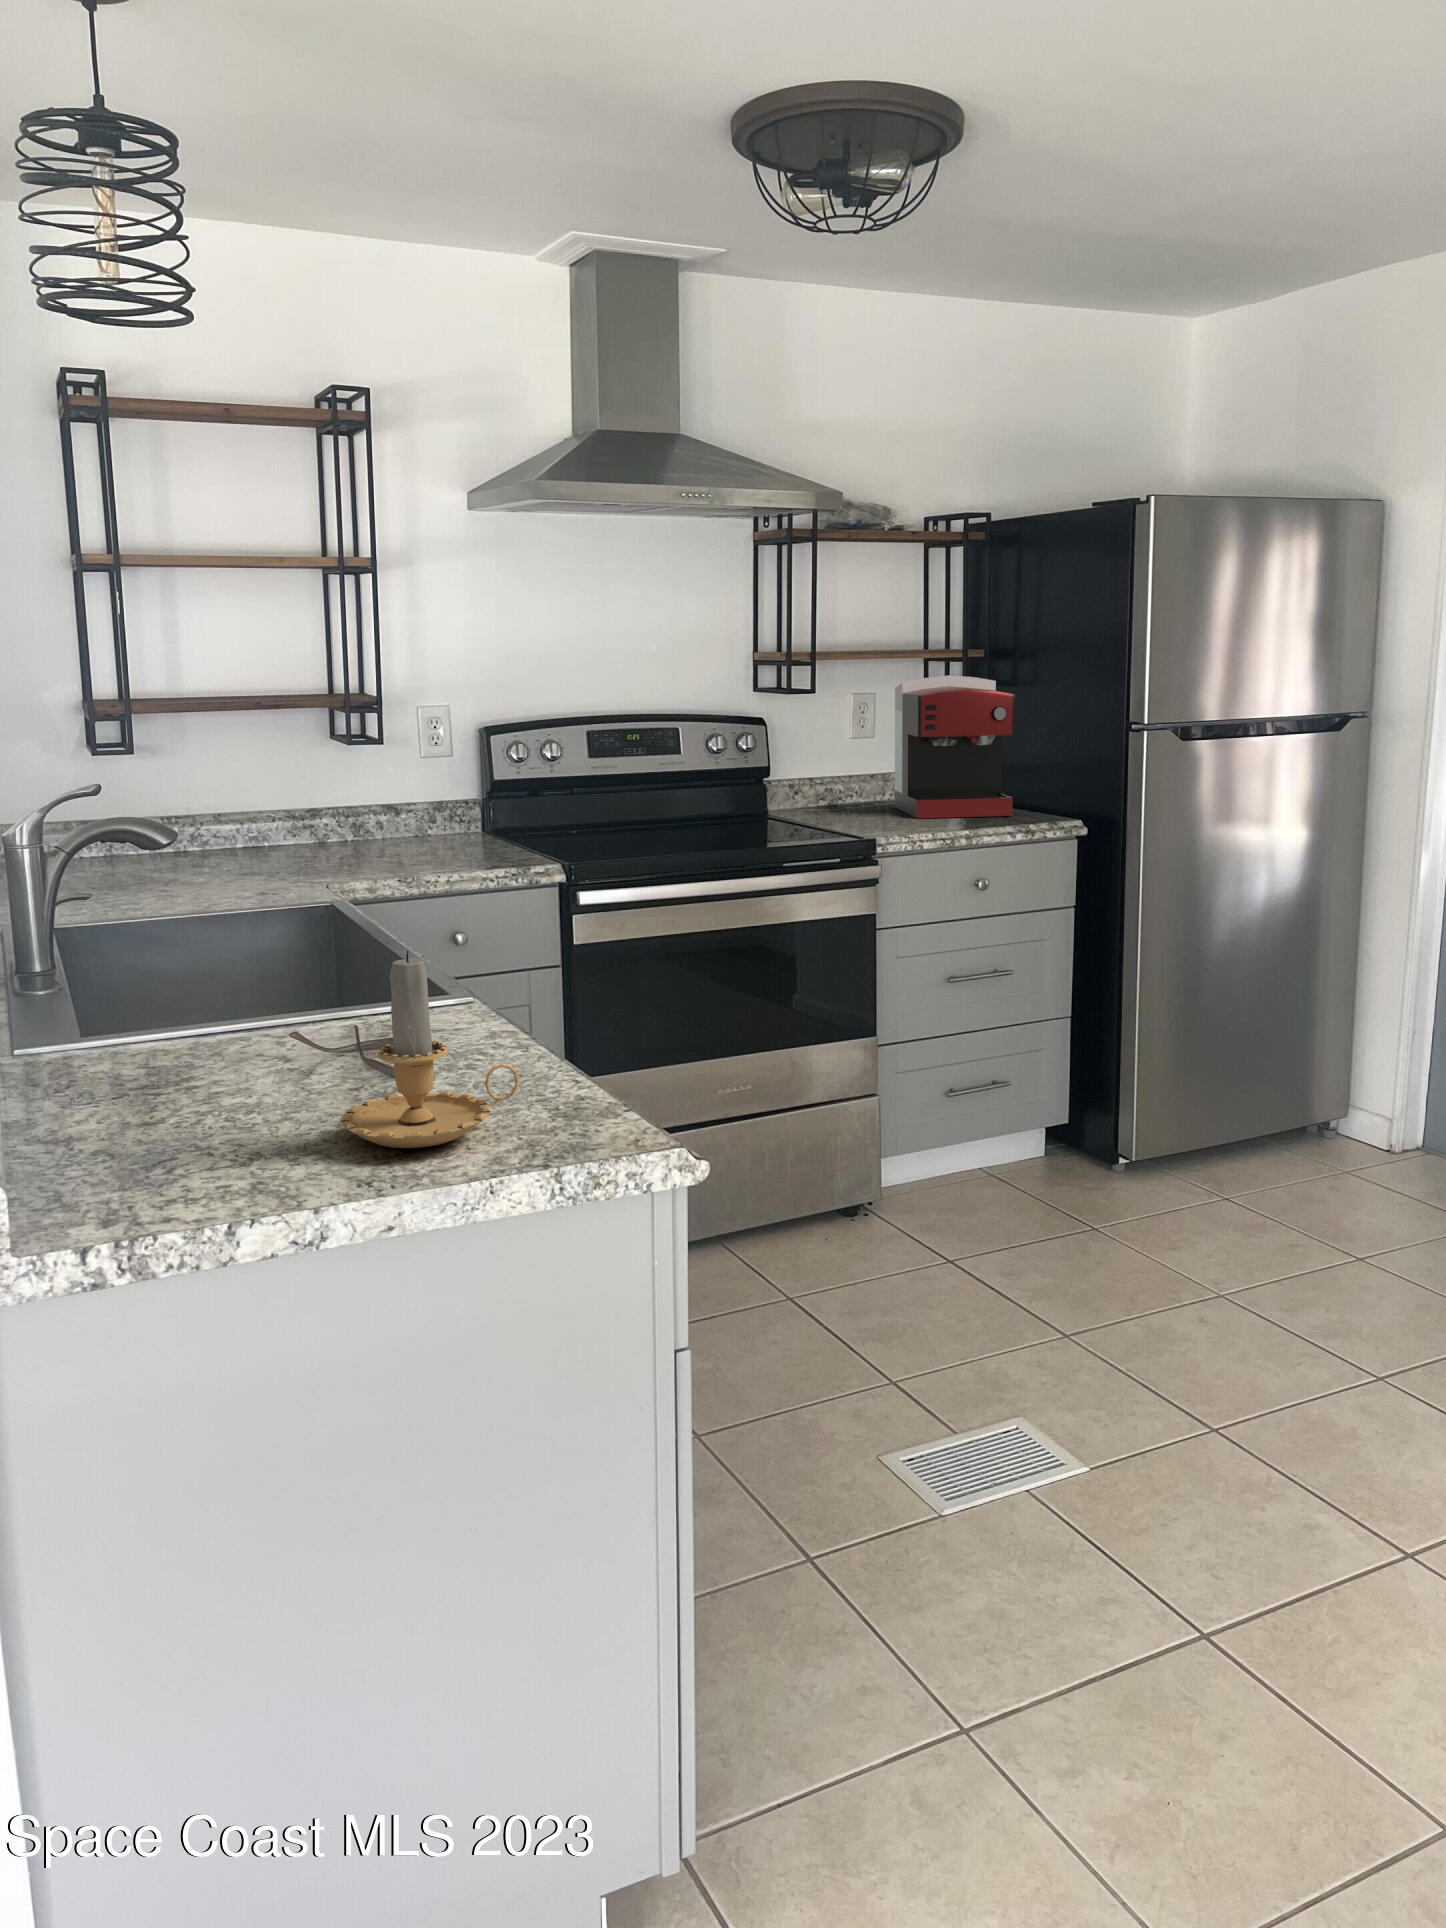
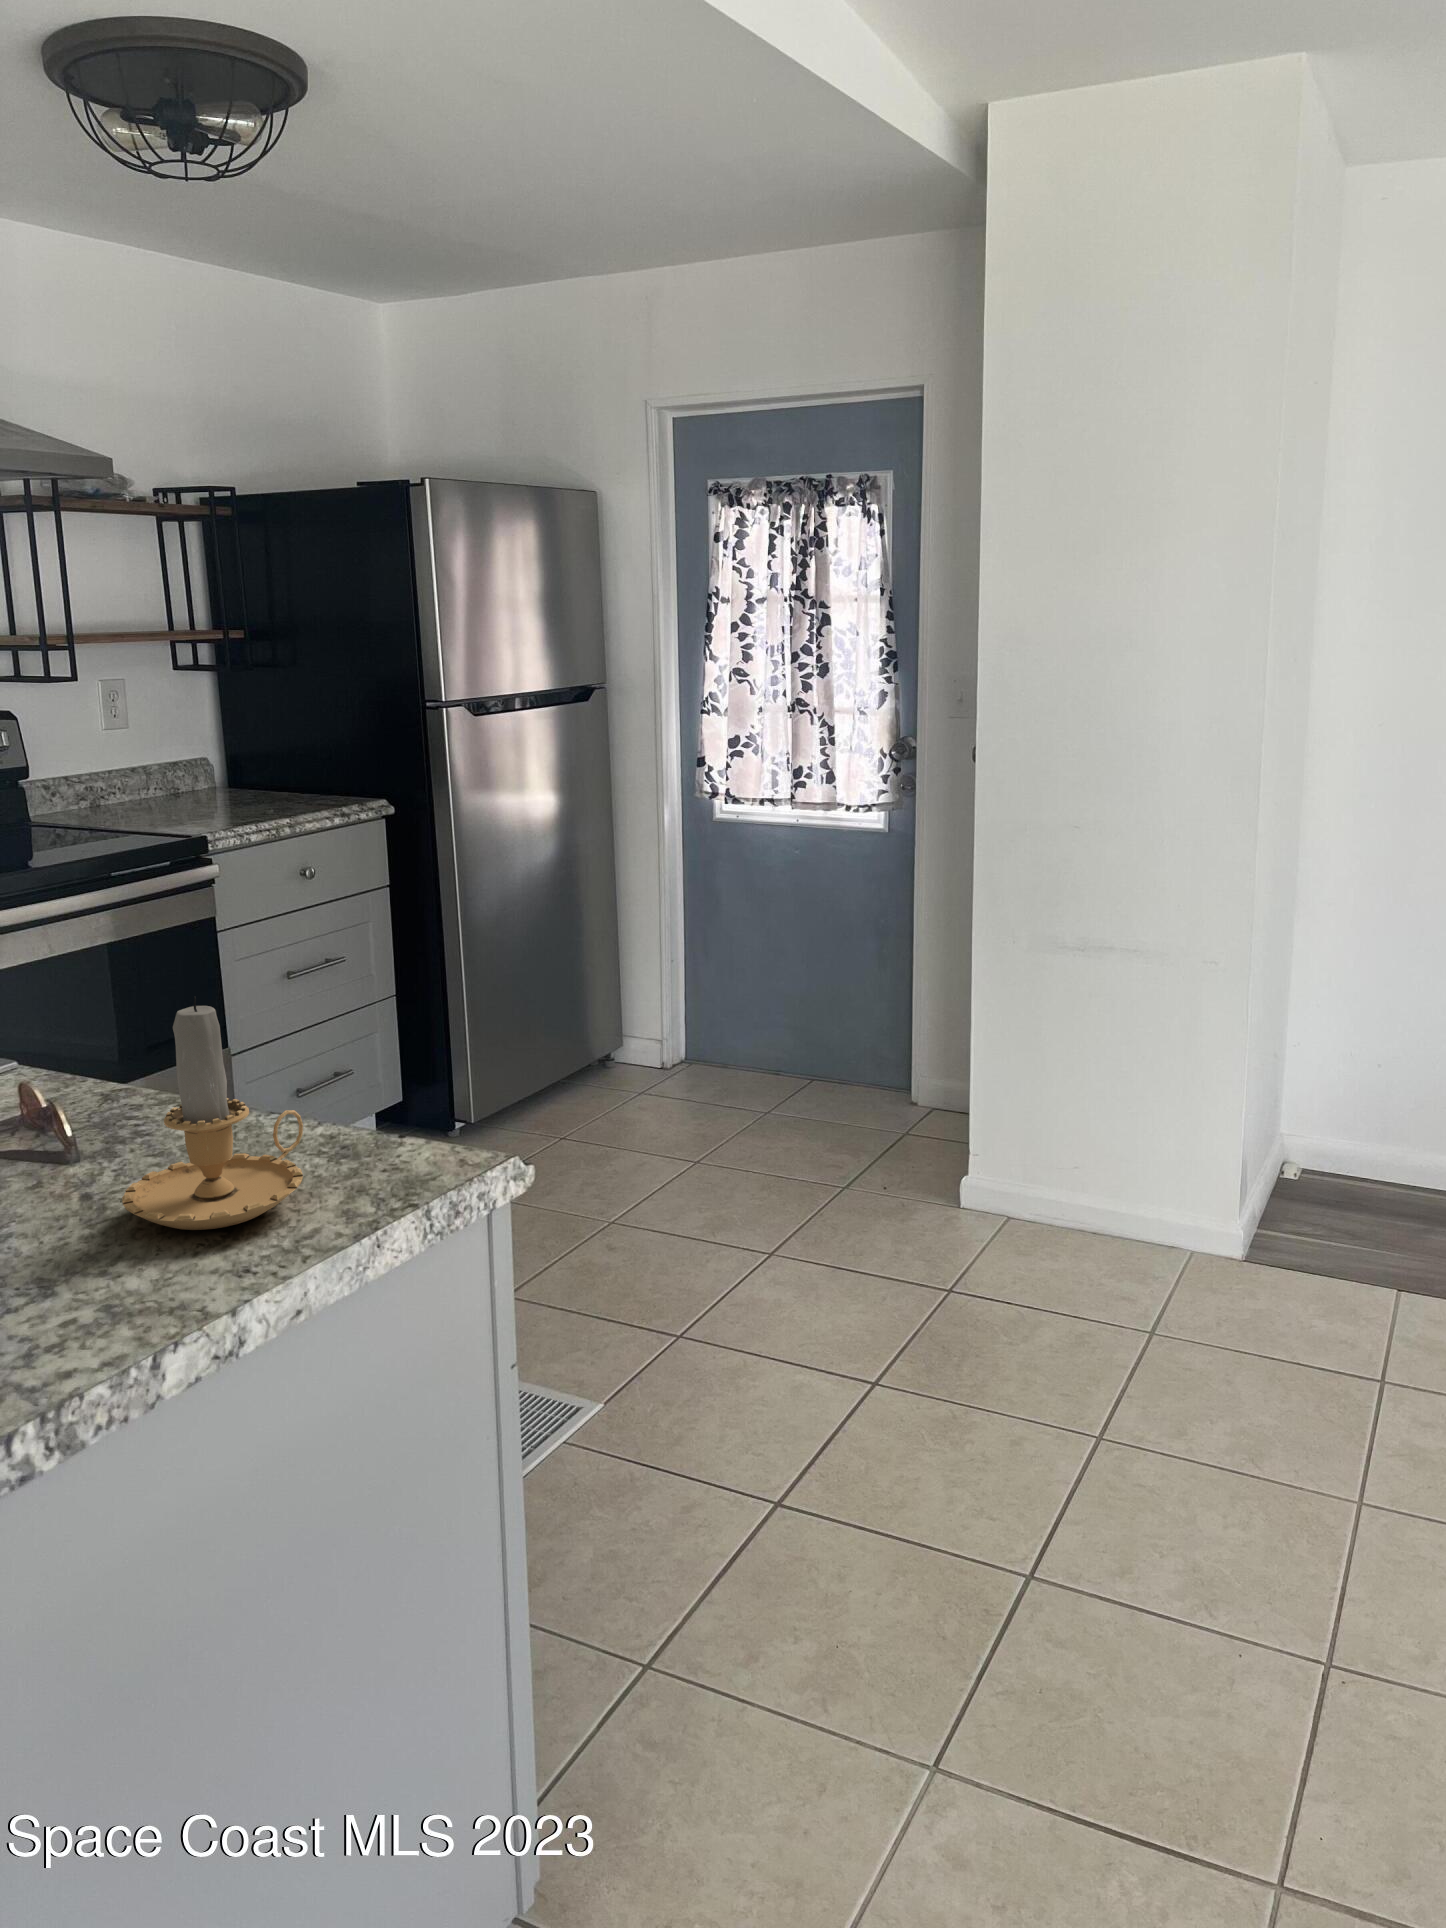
coffee maker: present [895,675,1015,818] -> none [150,659,303,811]

